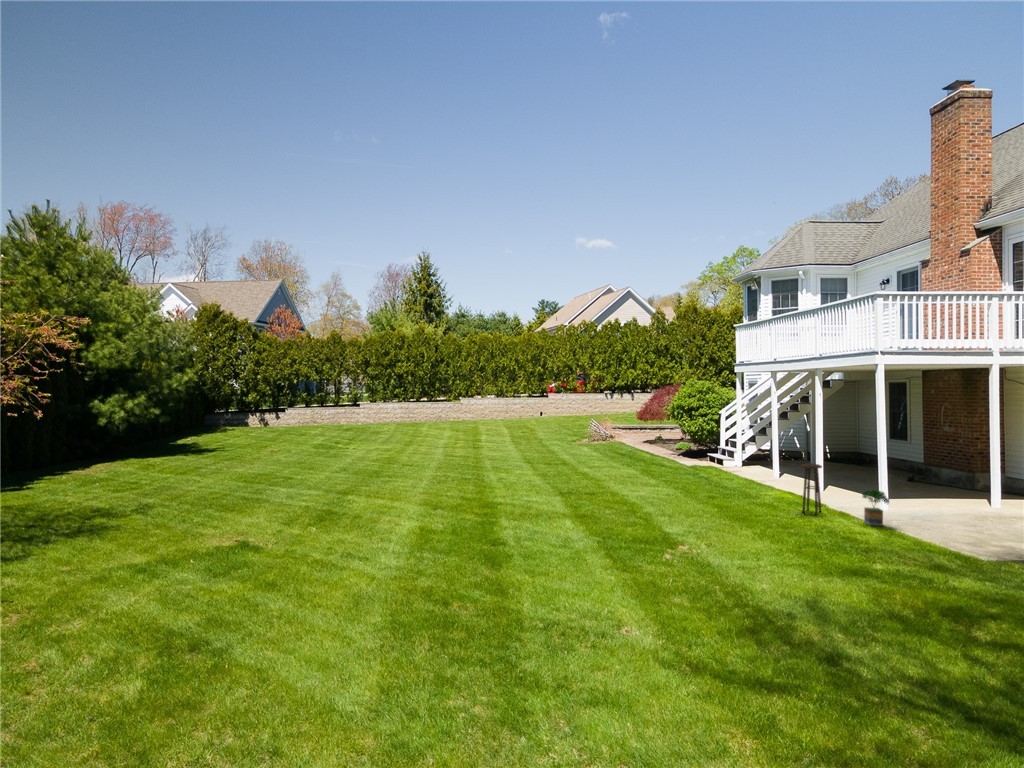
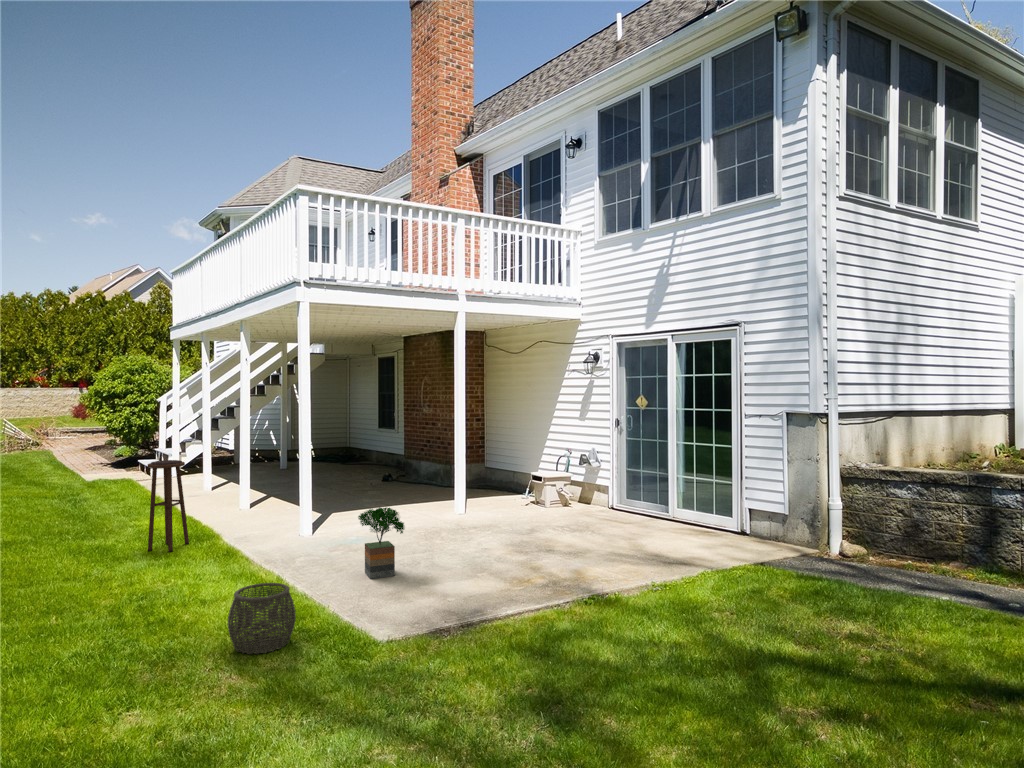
potted tree: present [862,490,889,526] -> present [358,507,404,579]
woven basket: none [917,535,955,568] -> present [228,583,296,654]

